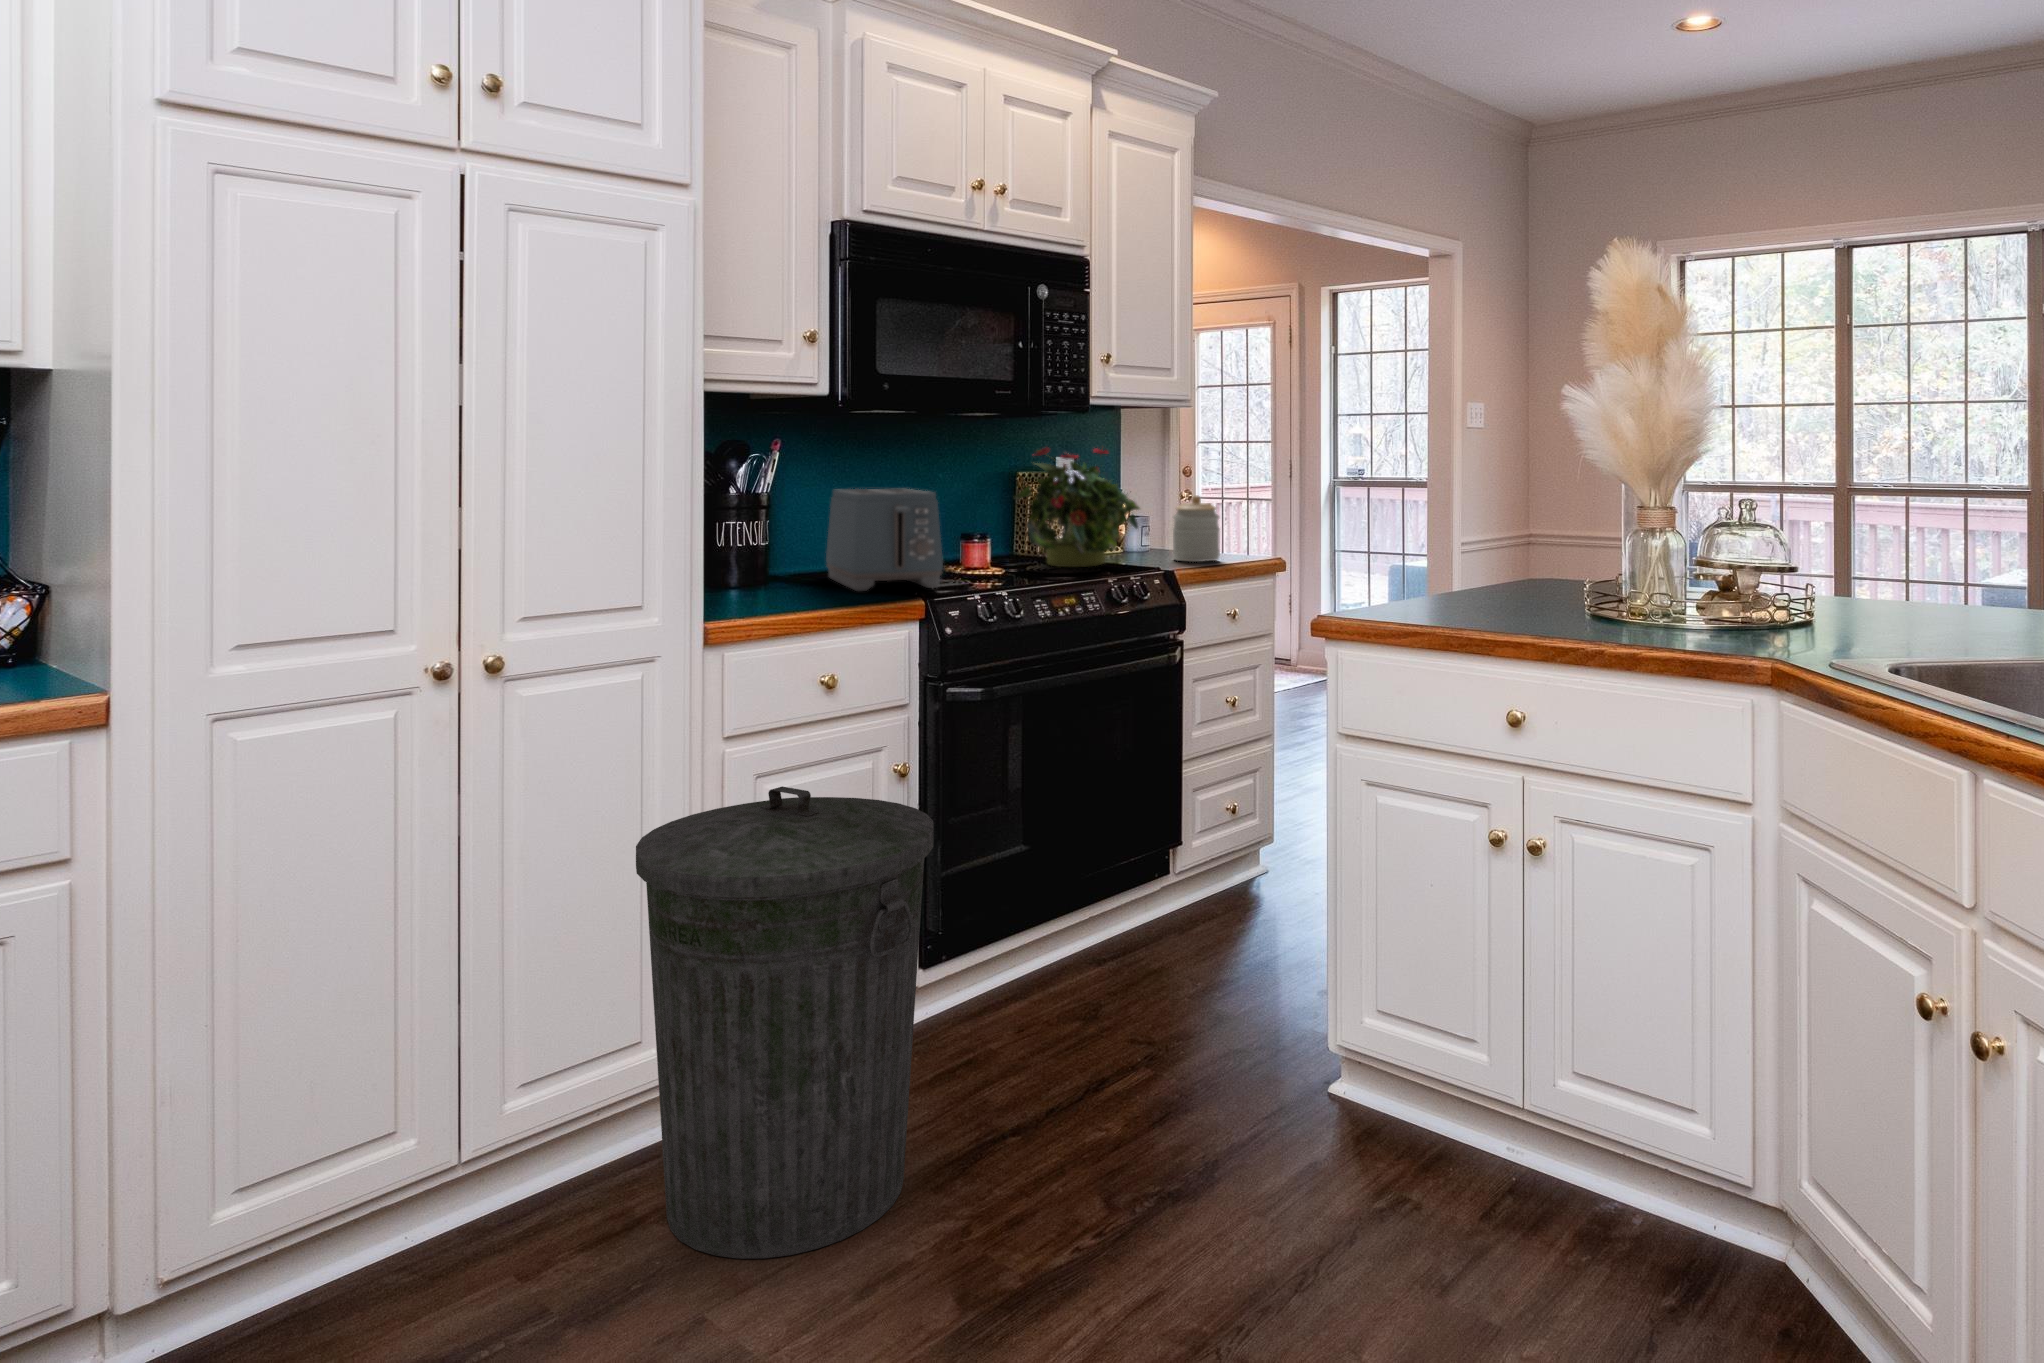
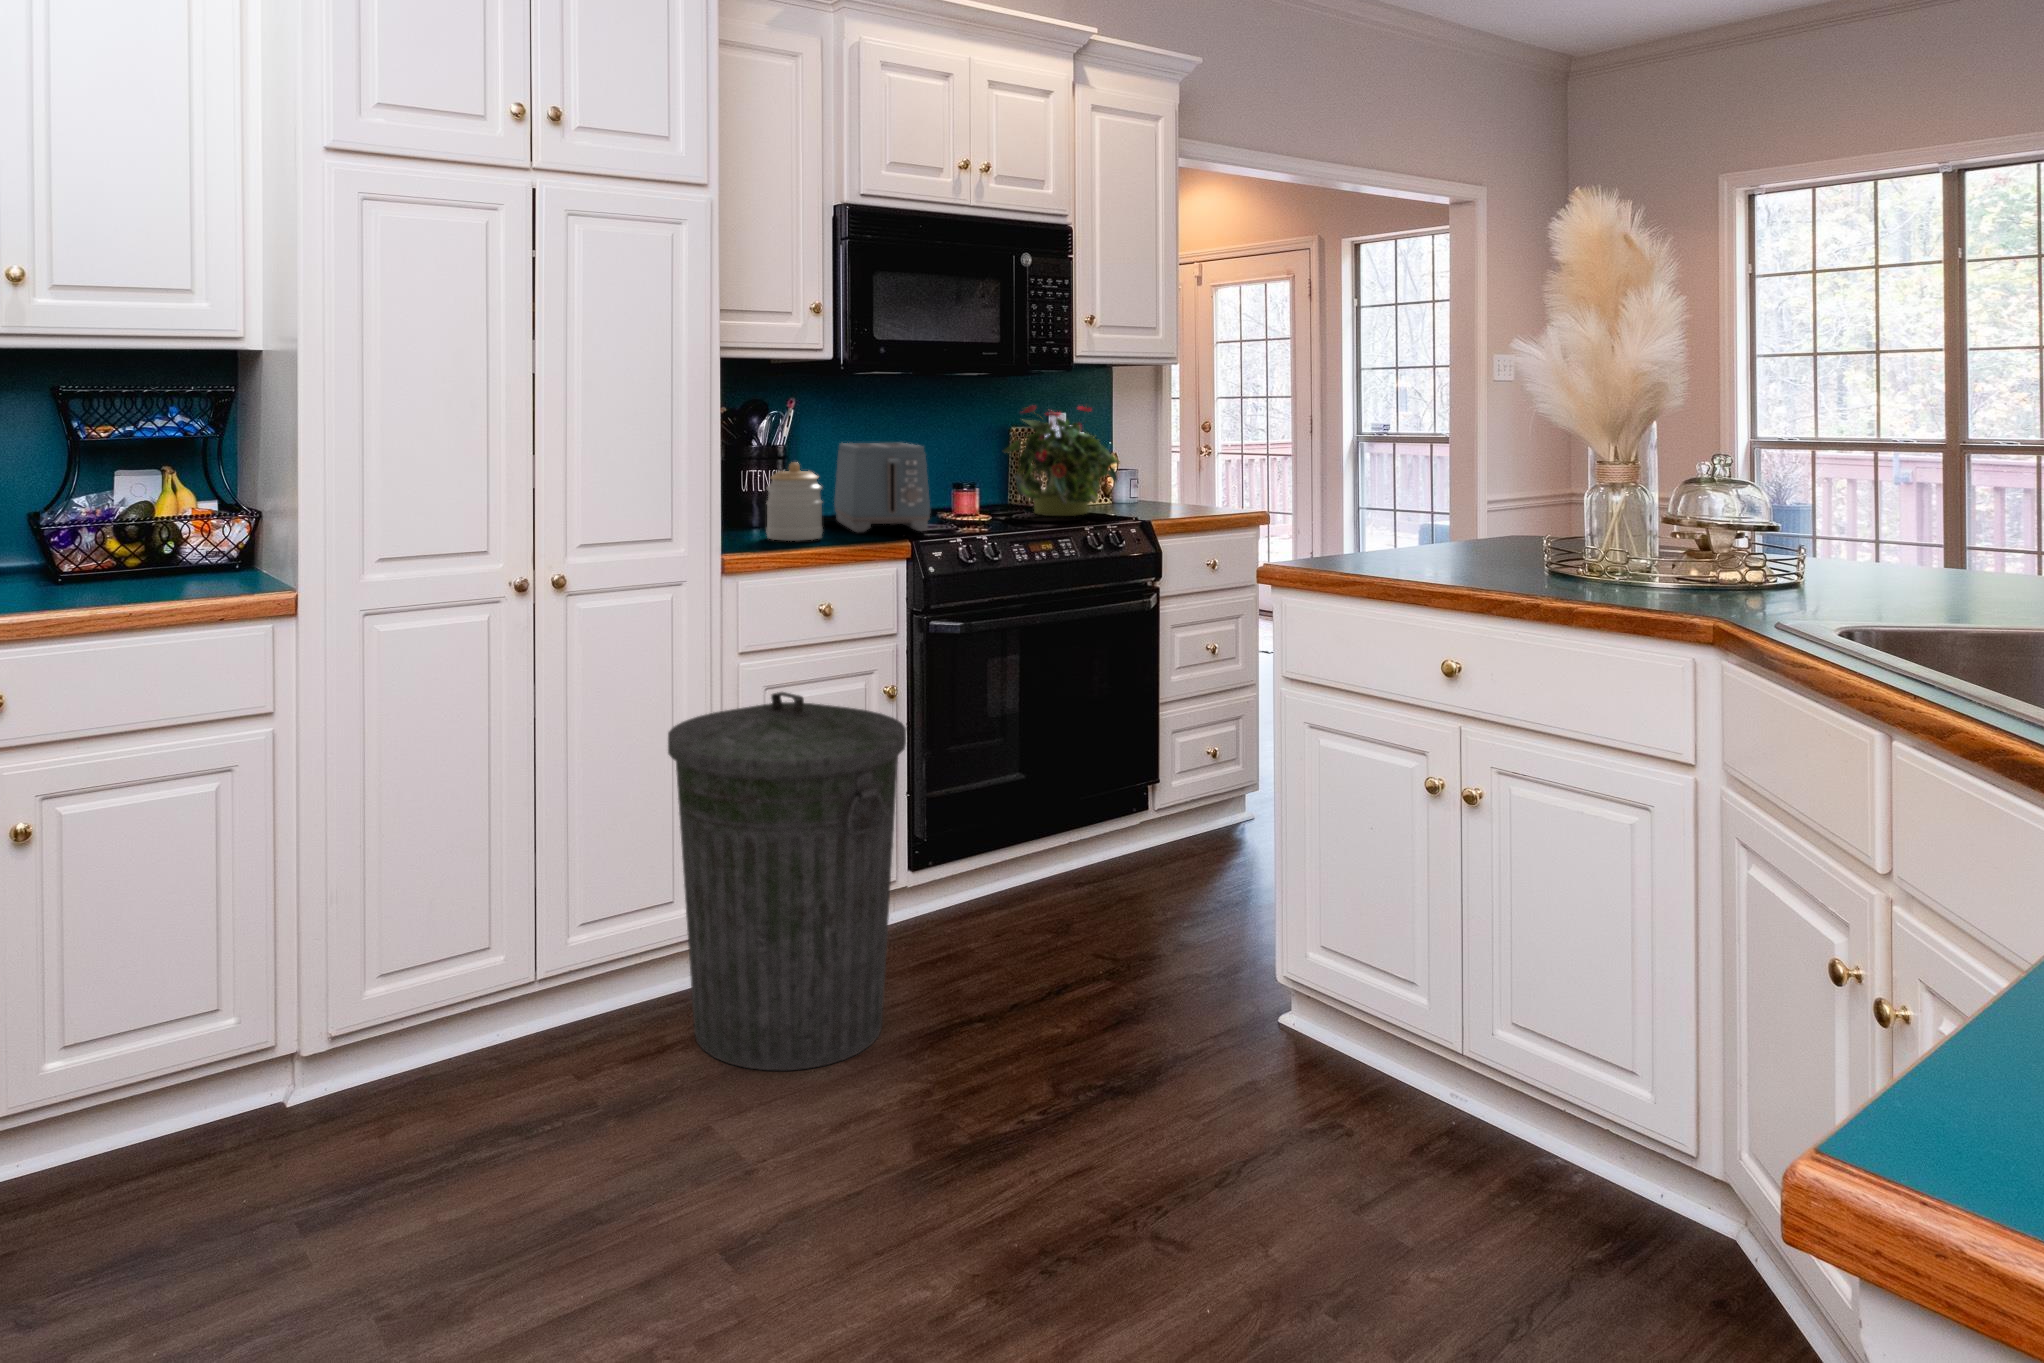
jar: present [1173,495,1220,562] -> present [766,462,823,541]

